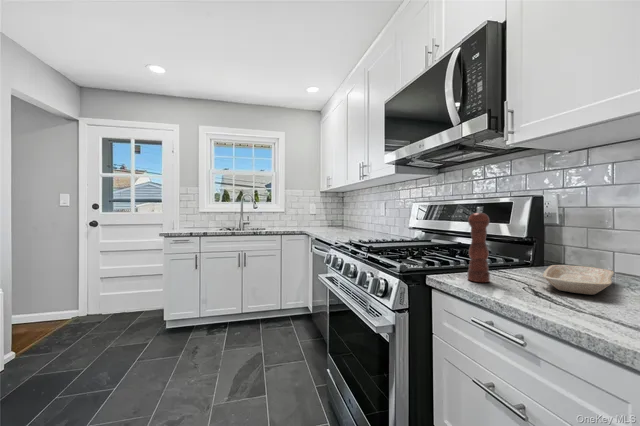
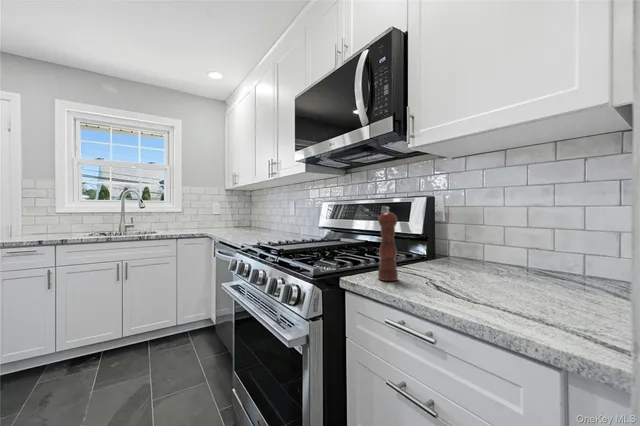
tray: present [543,265,614,295] -> none [441,258,494,285]

